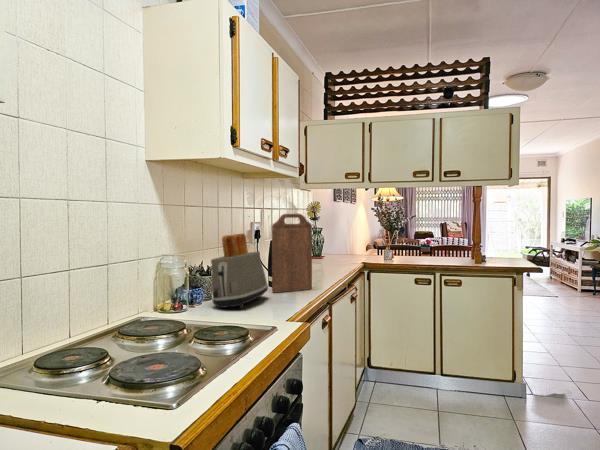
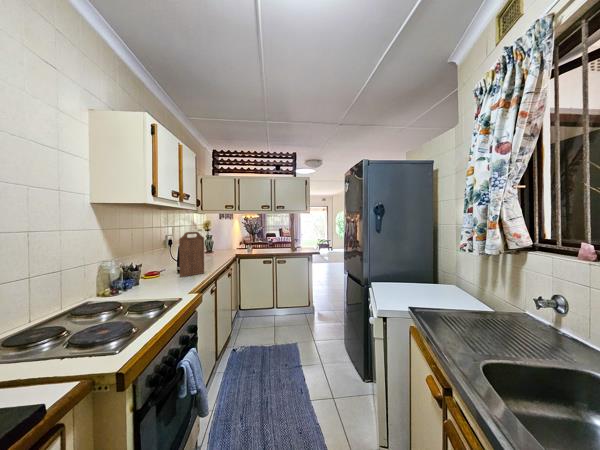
toaster: present [211,234,268,308] -> none [139,245,177,290]

